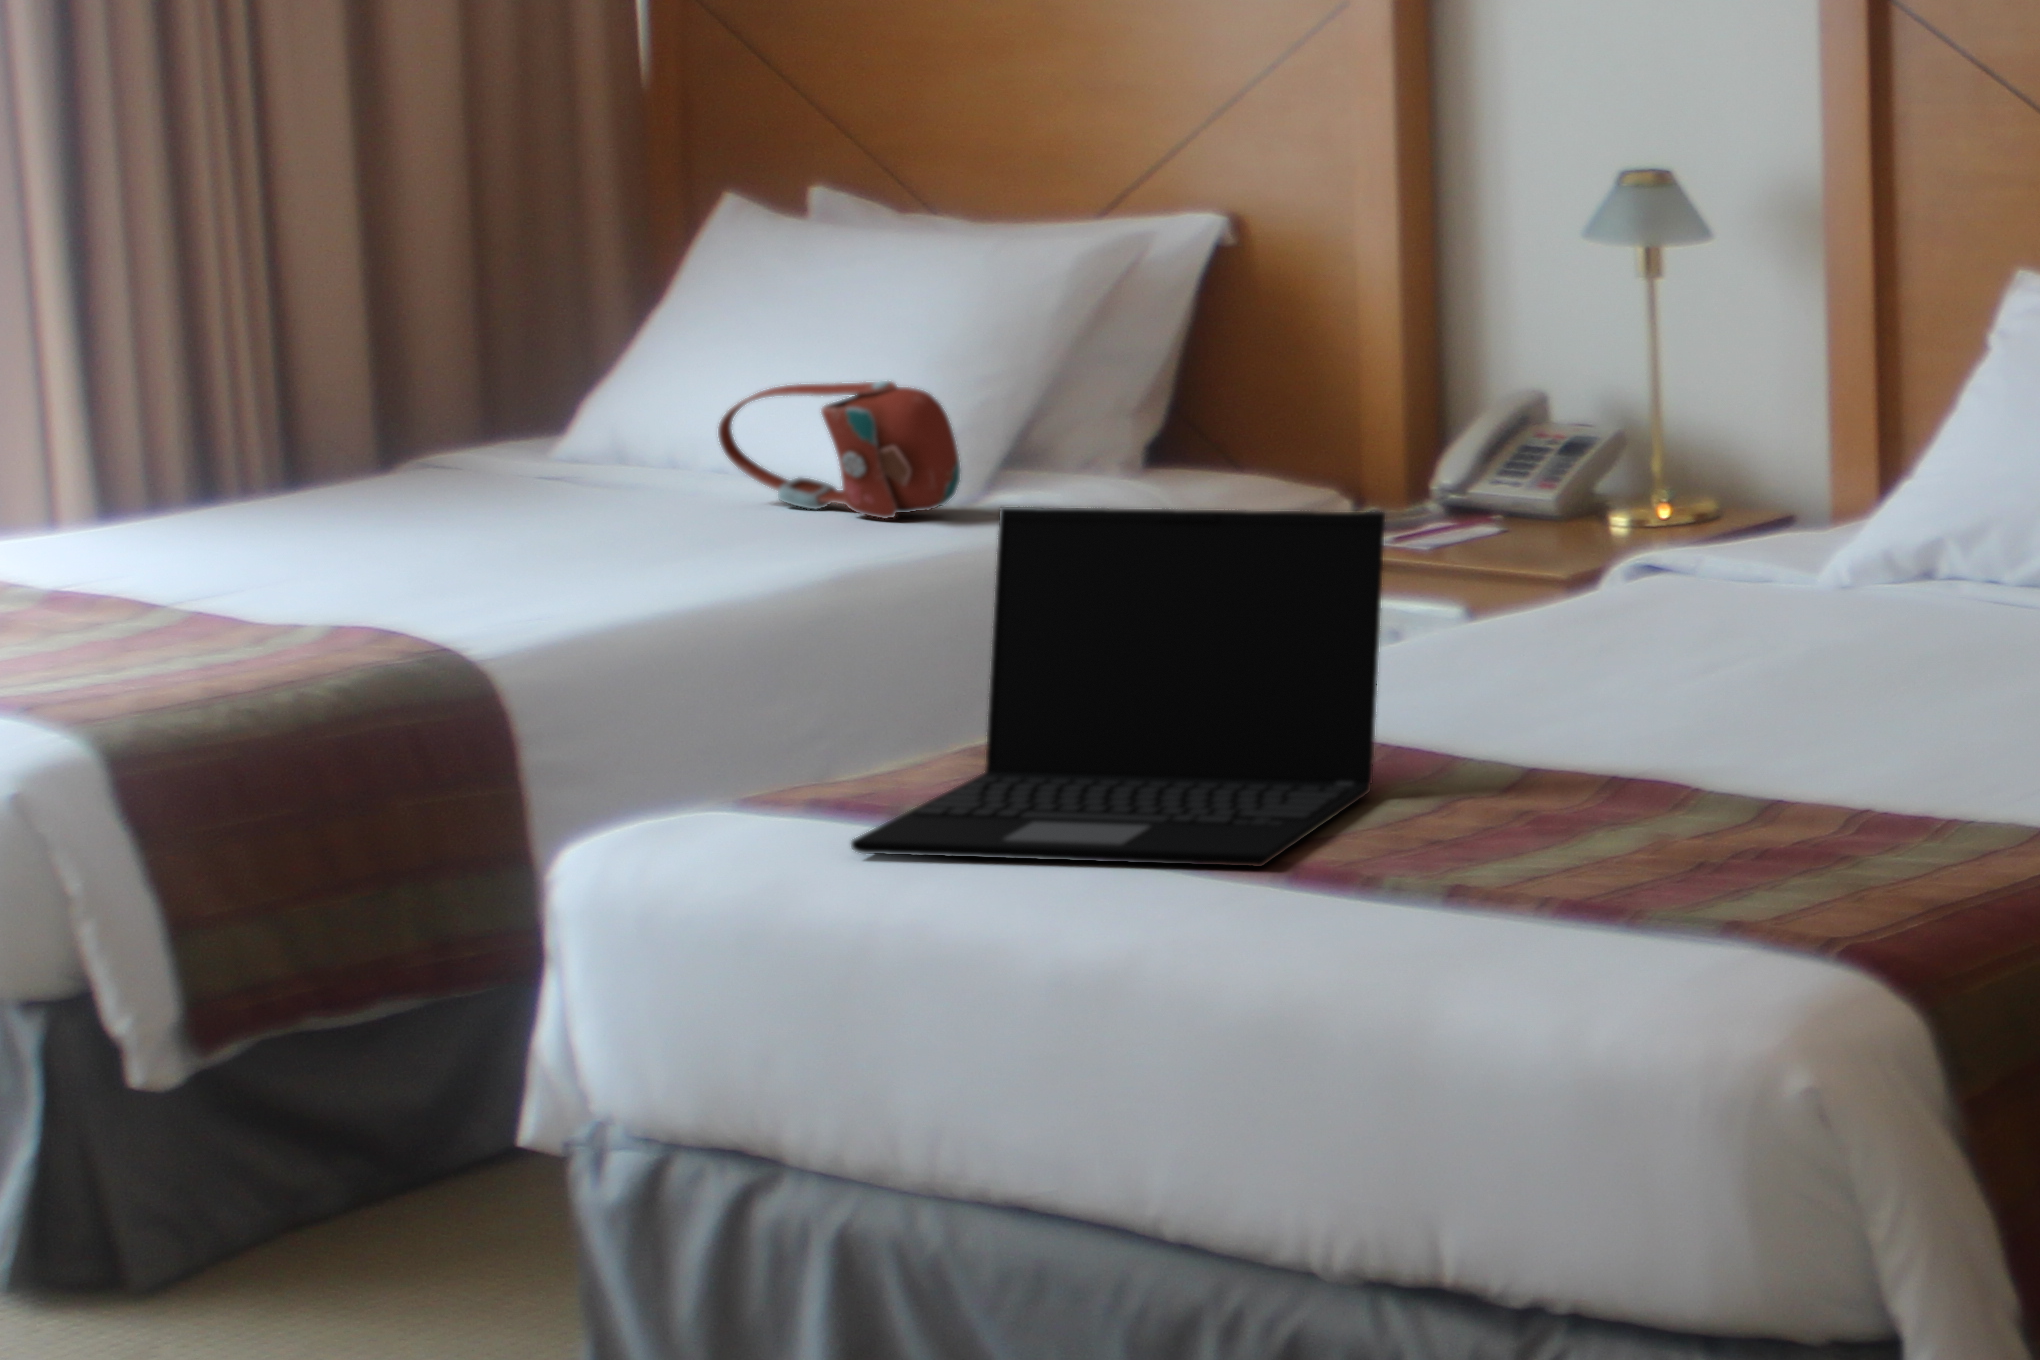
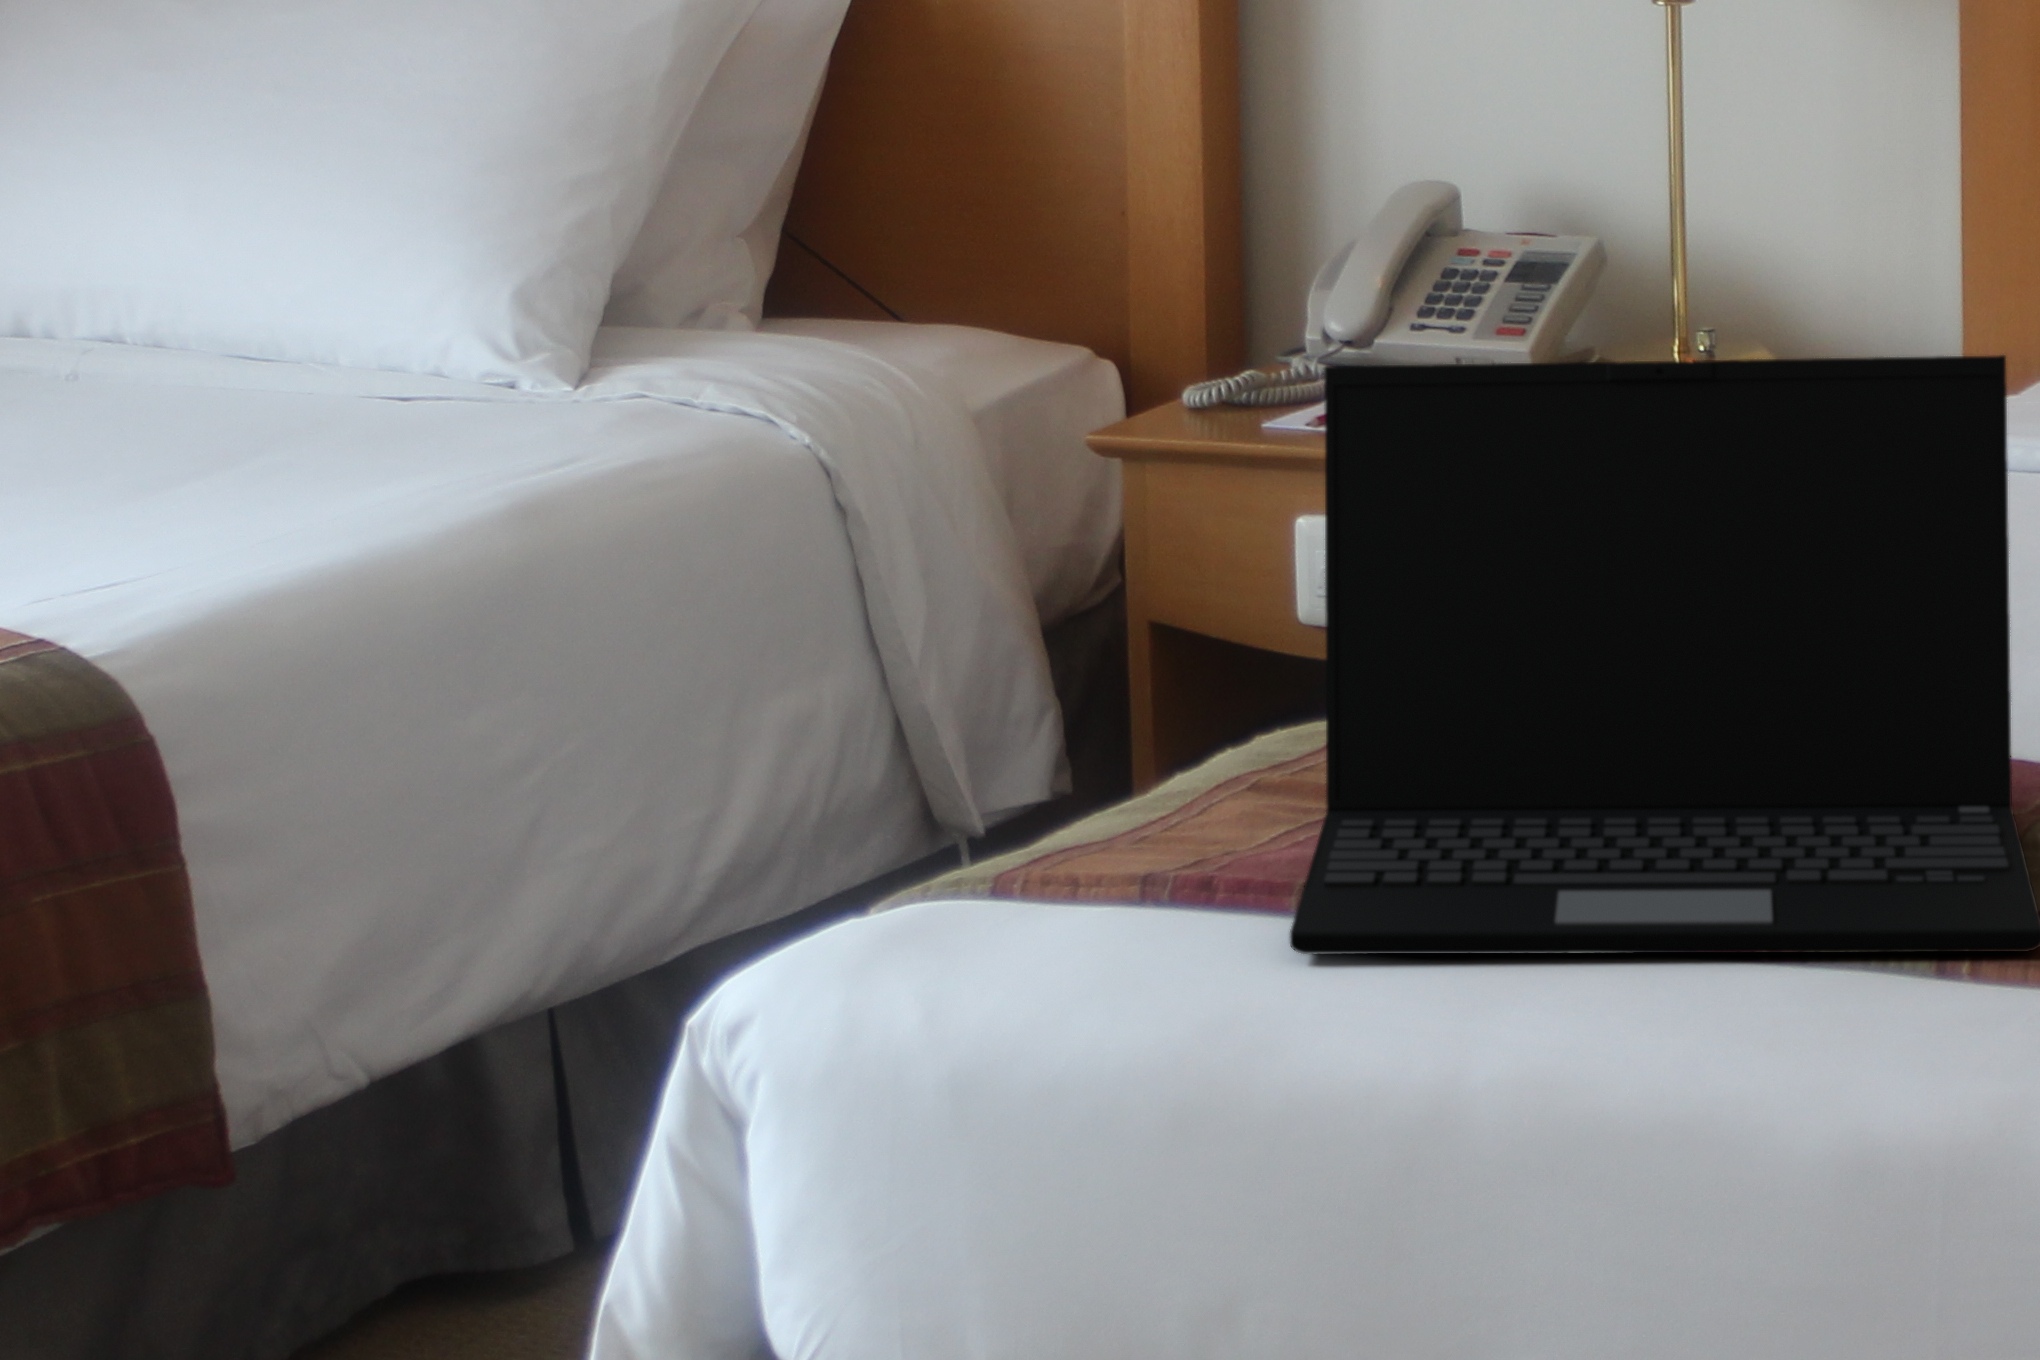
handbag: present [718,381,960,518] -> none [173,195,590,418]

